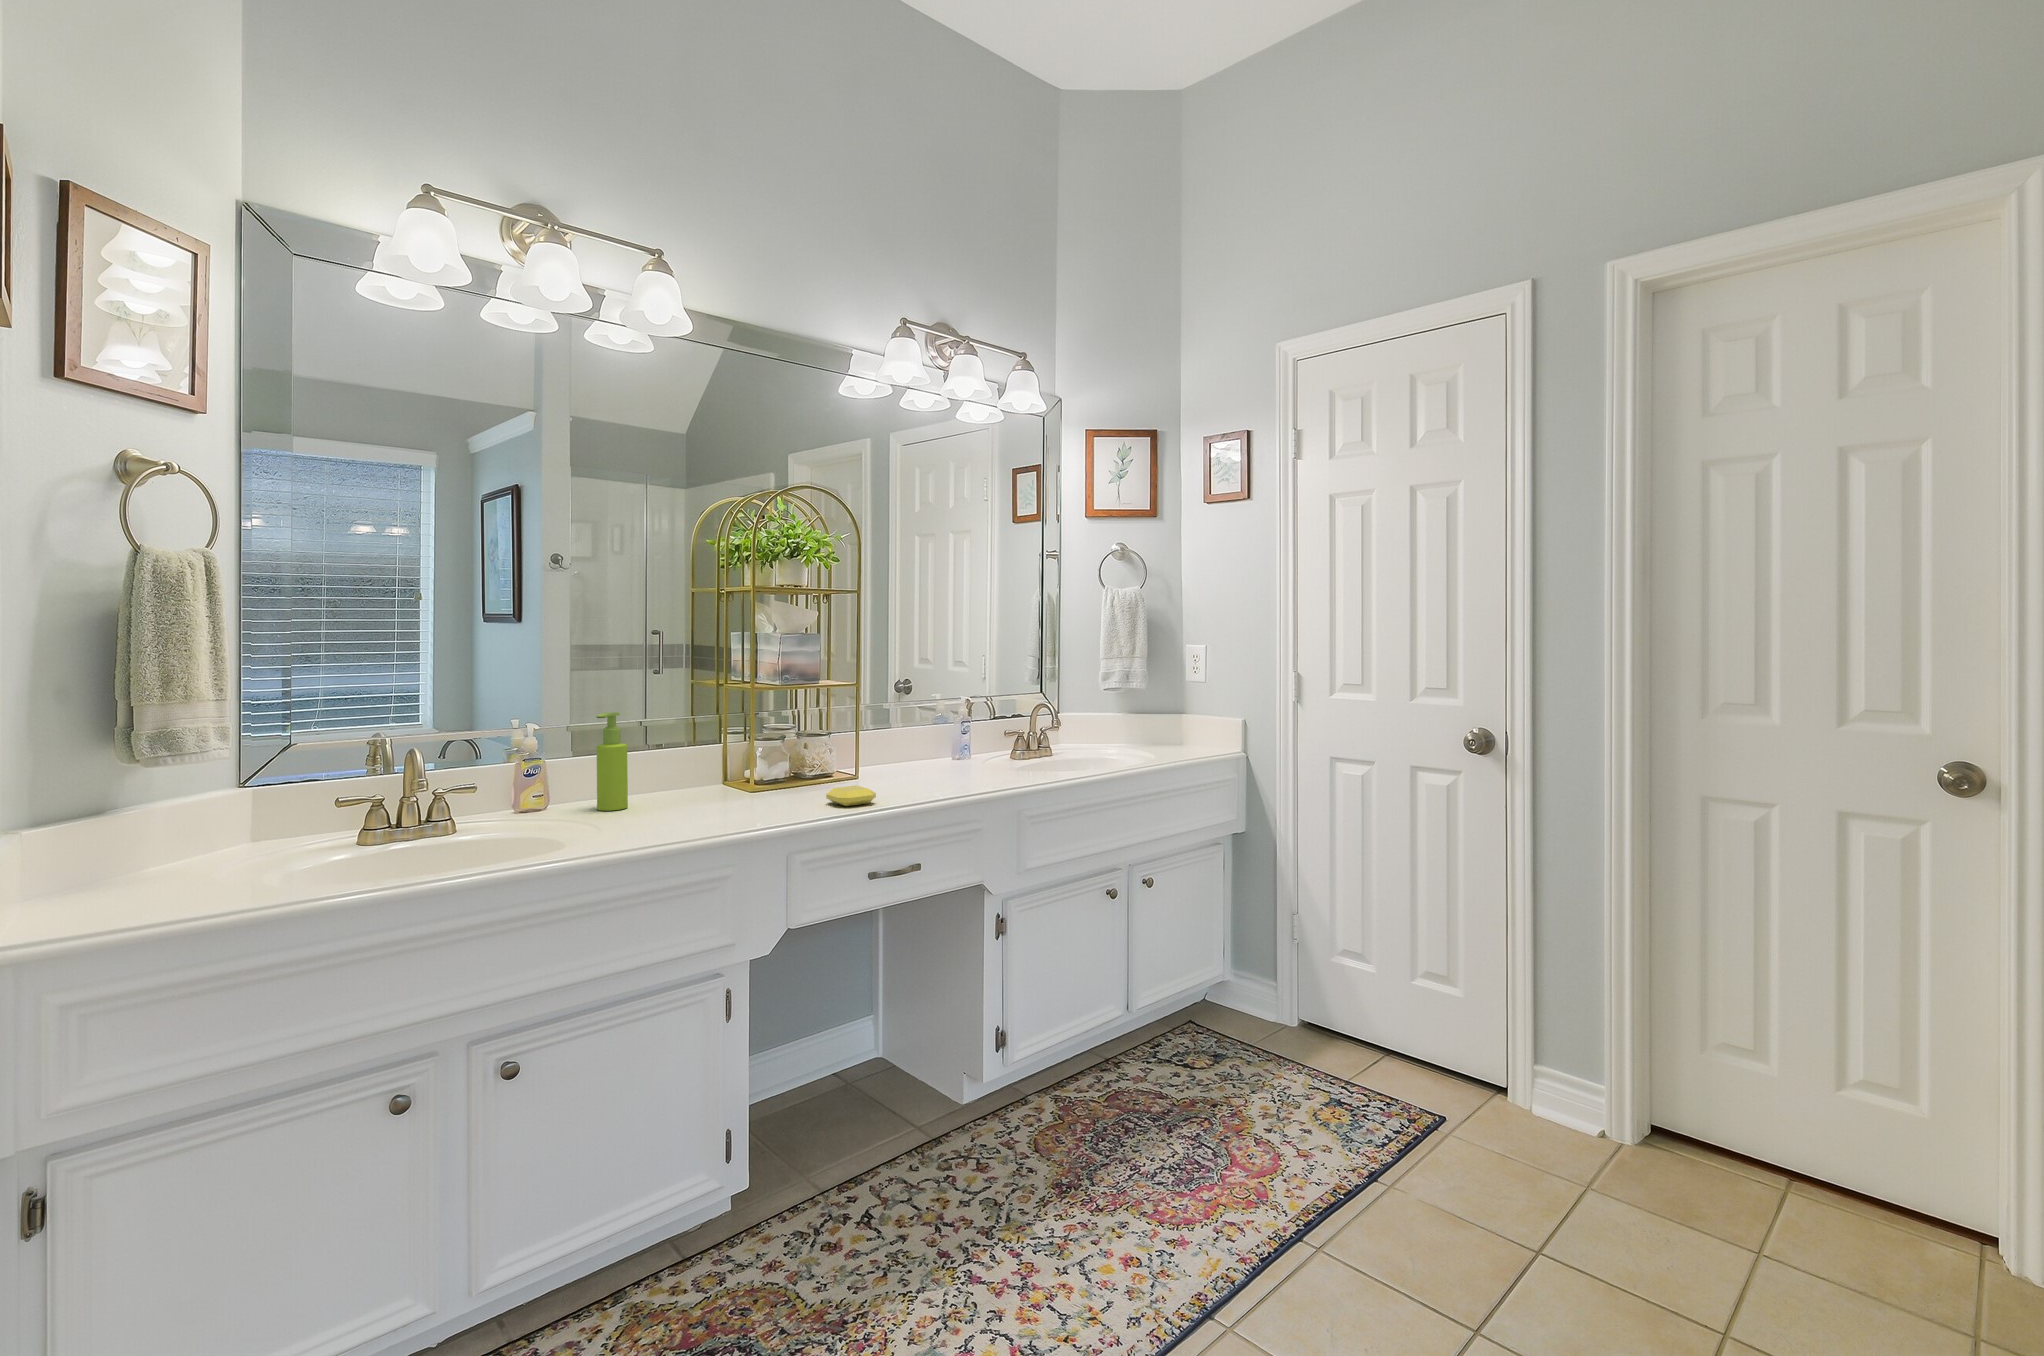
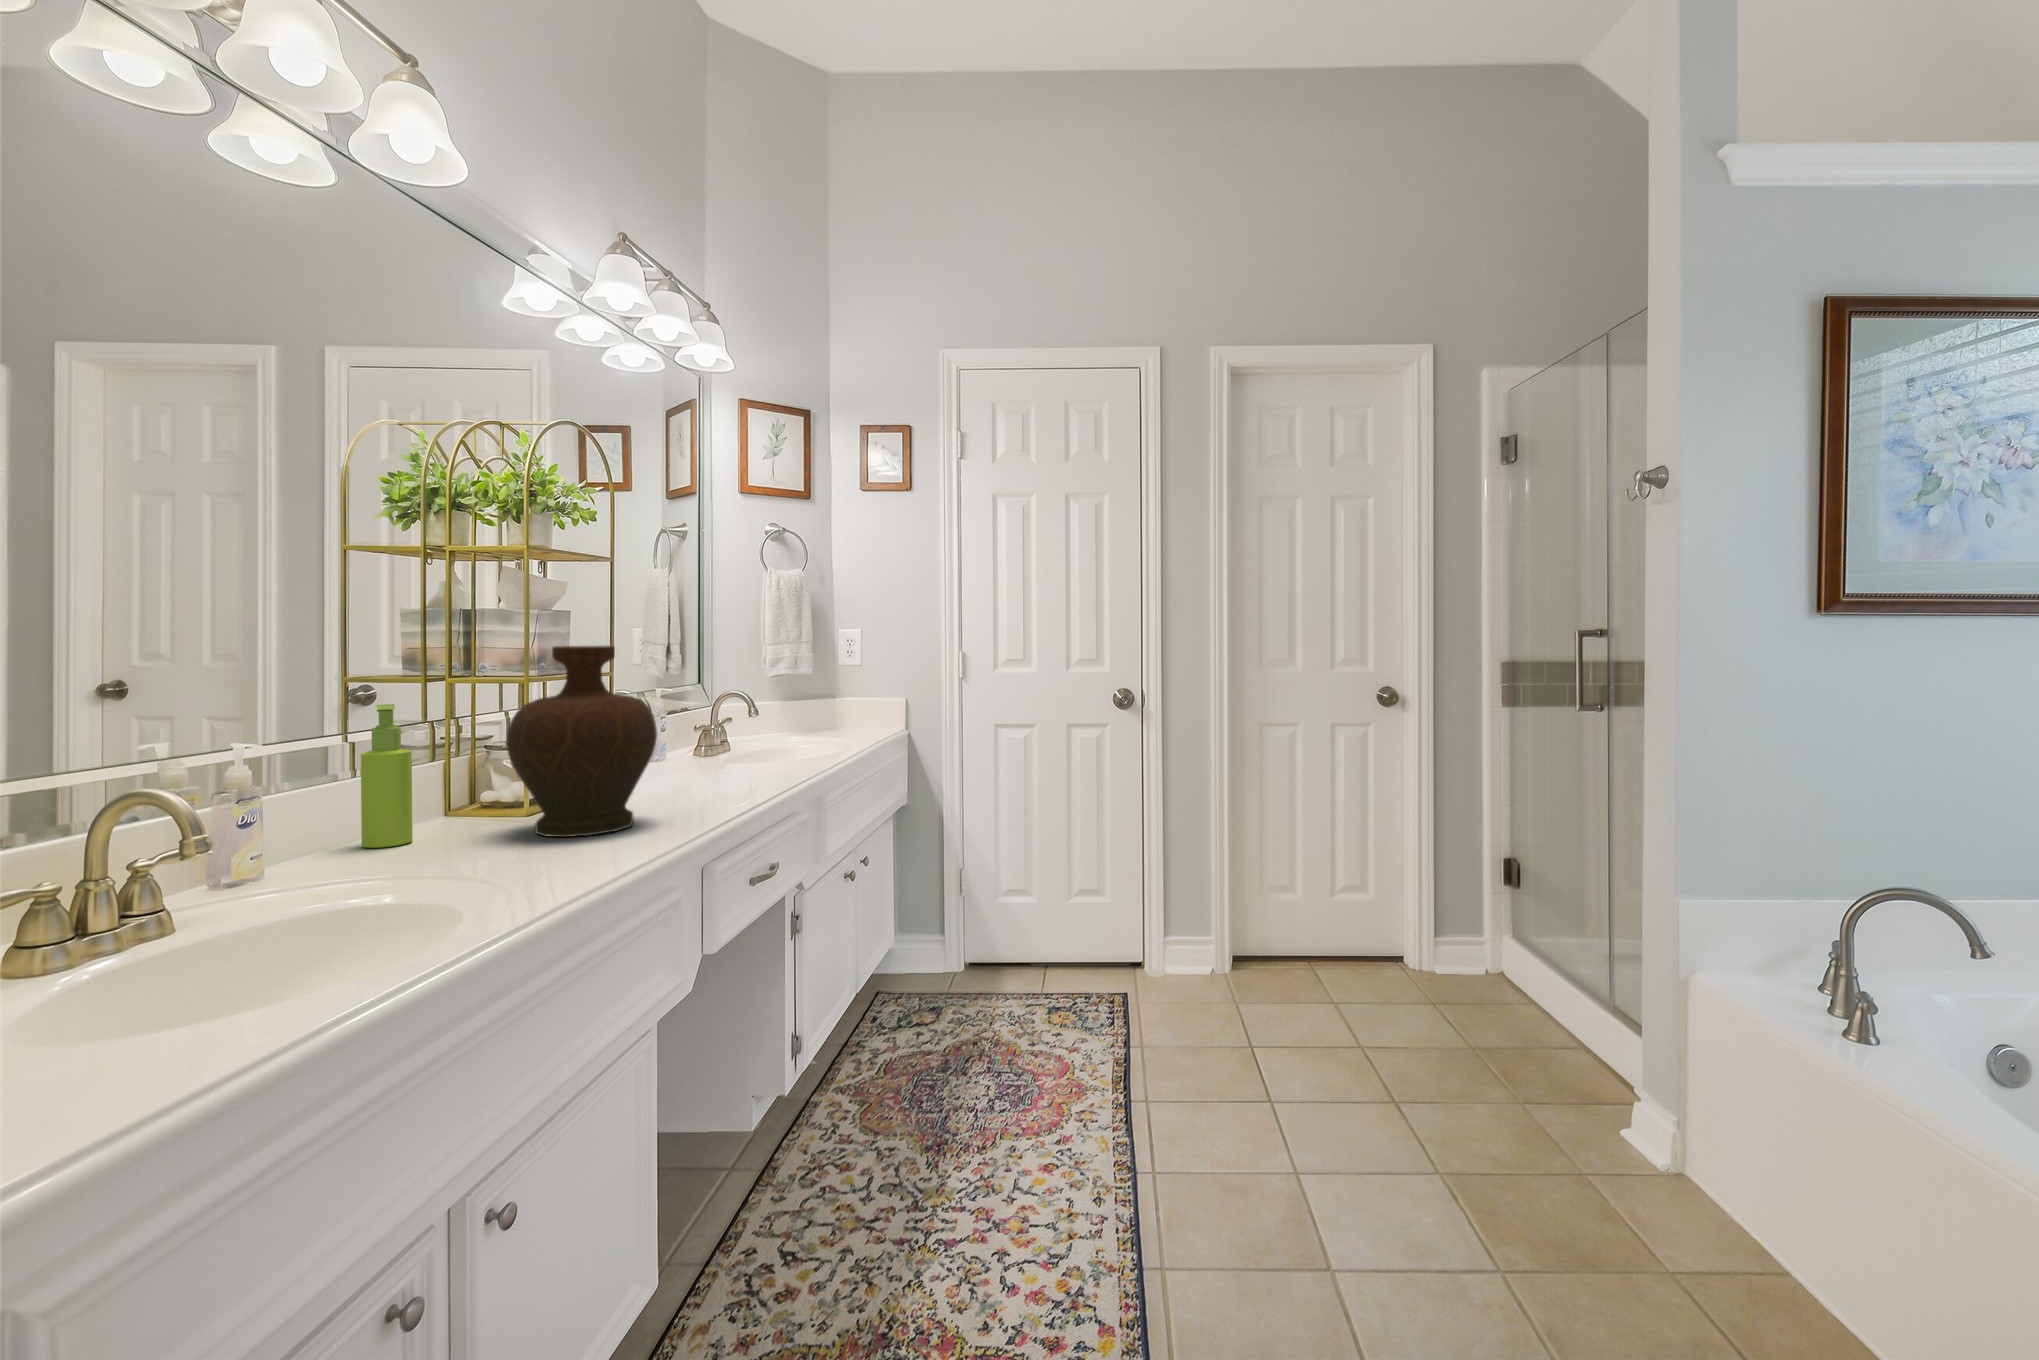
decorative vase: none [655,675,764,824] -> present [506,646,657,837]
soap bar: present [826,785,876,806] -> none [674,777,735,799]

